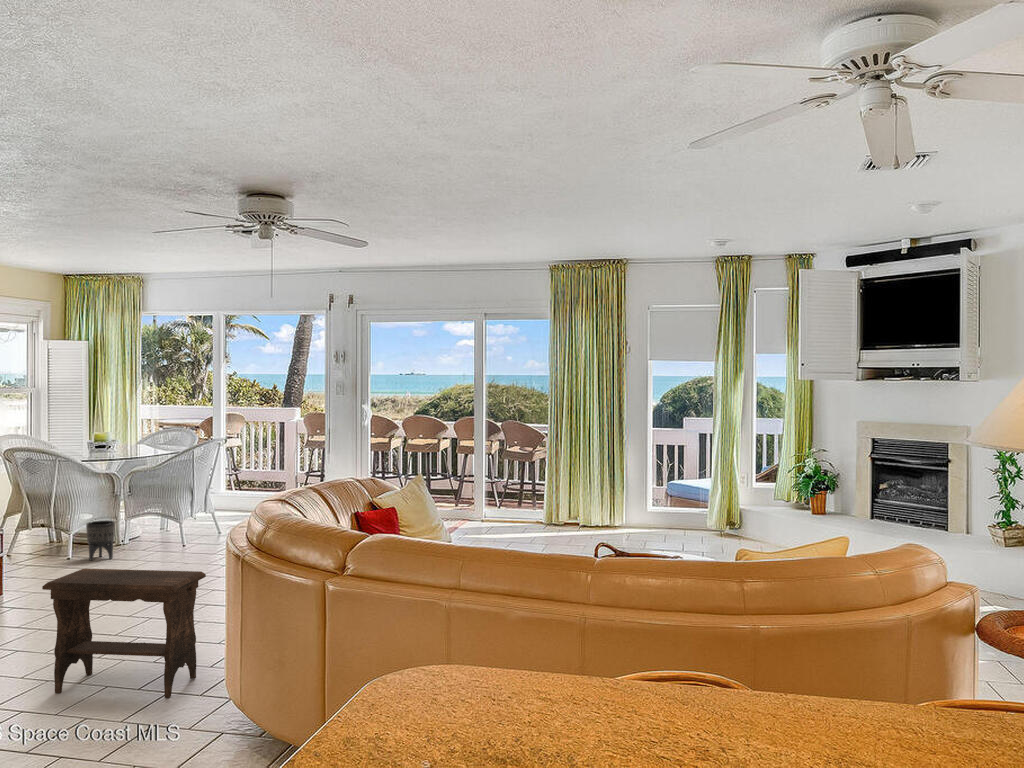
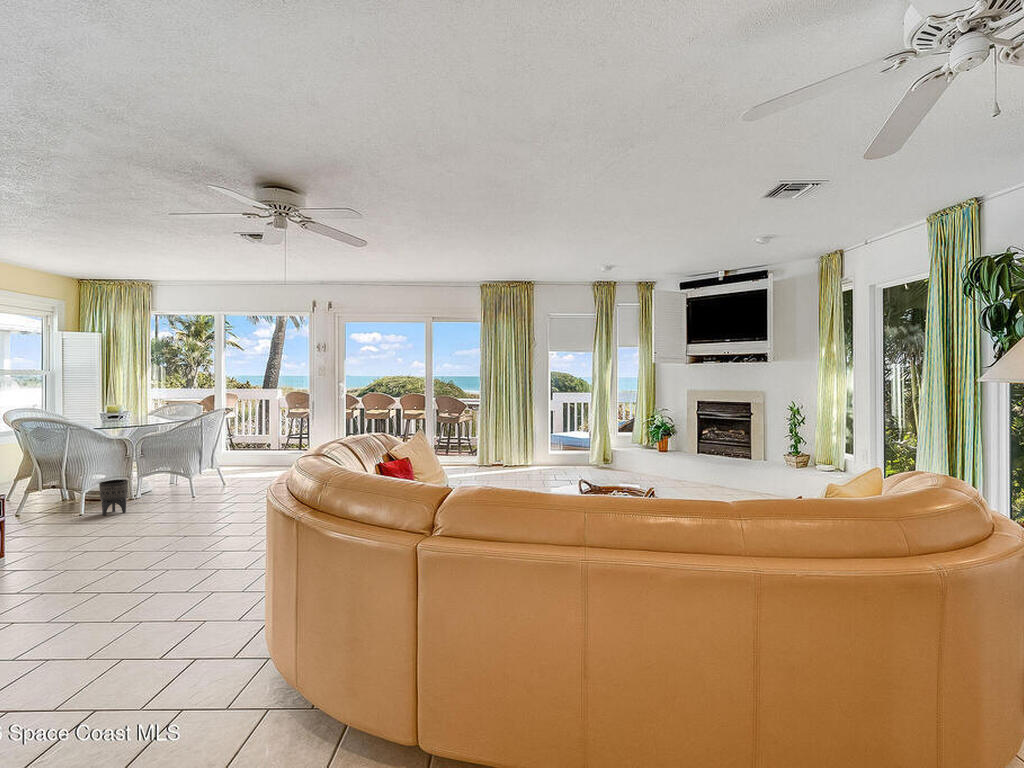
footstool: present [42,569,206,698] -> none [32,535,247,701]

